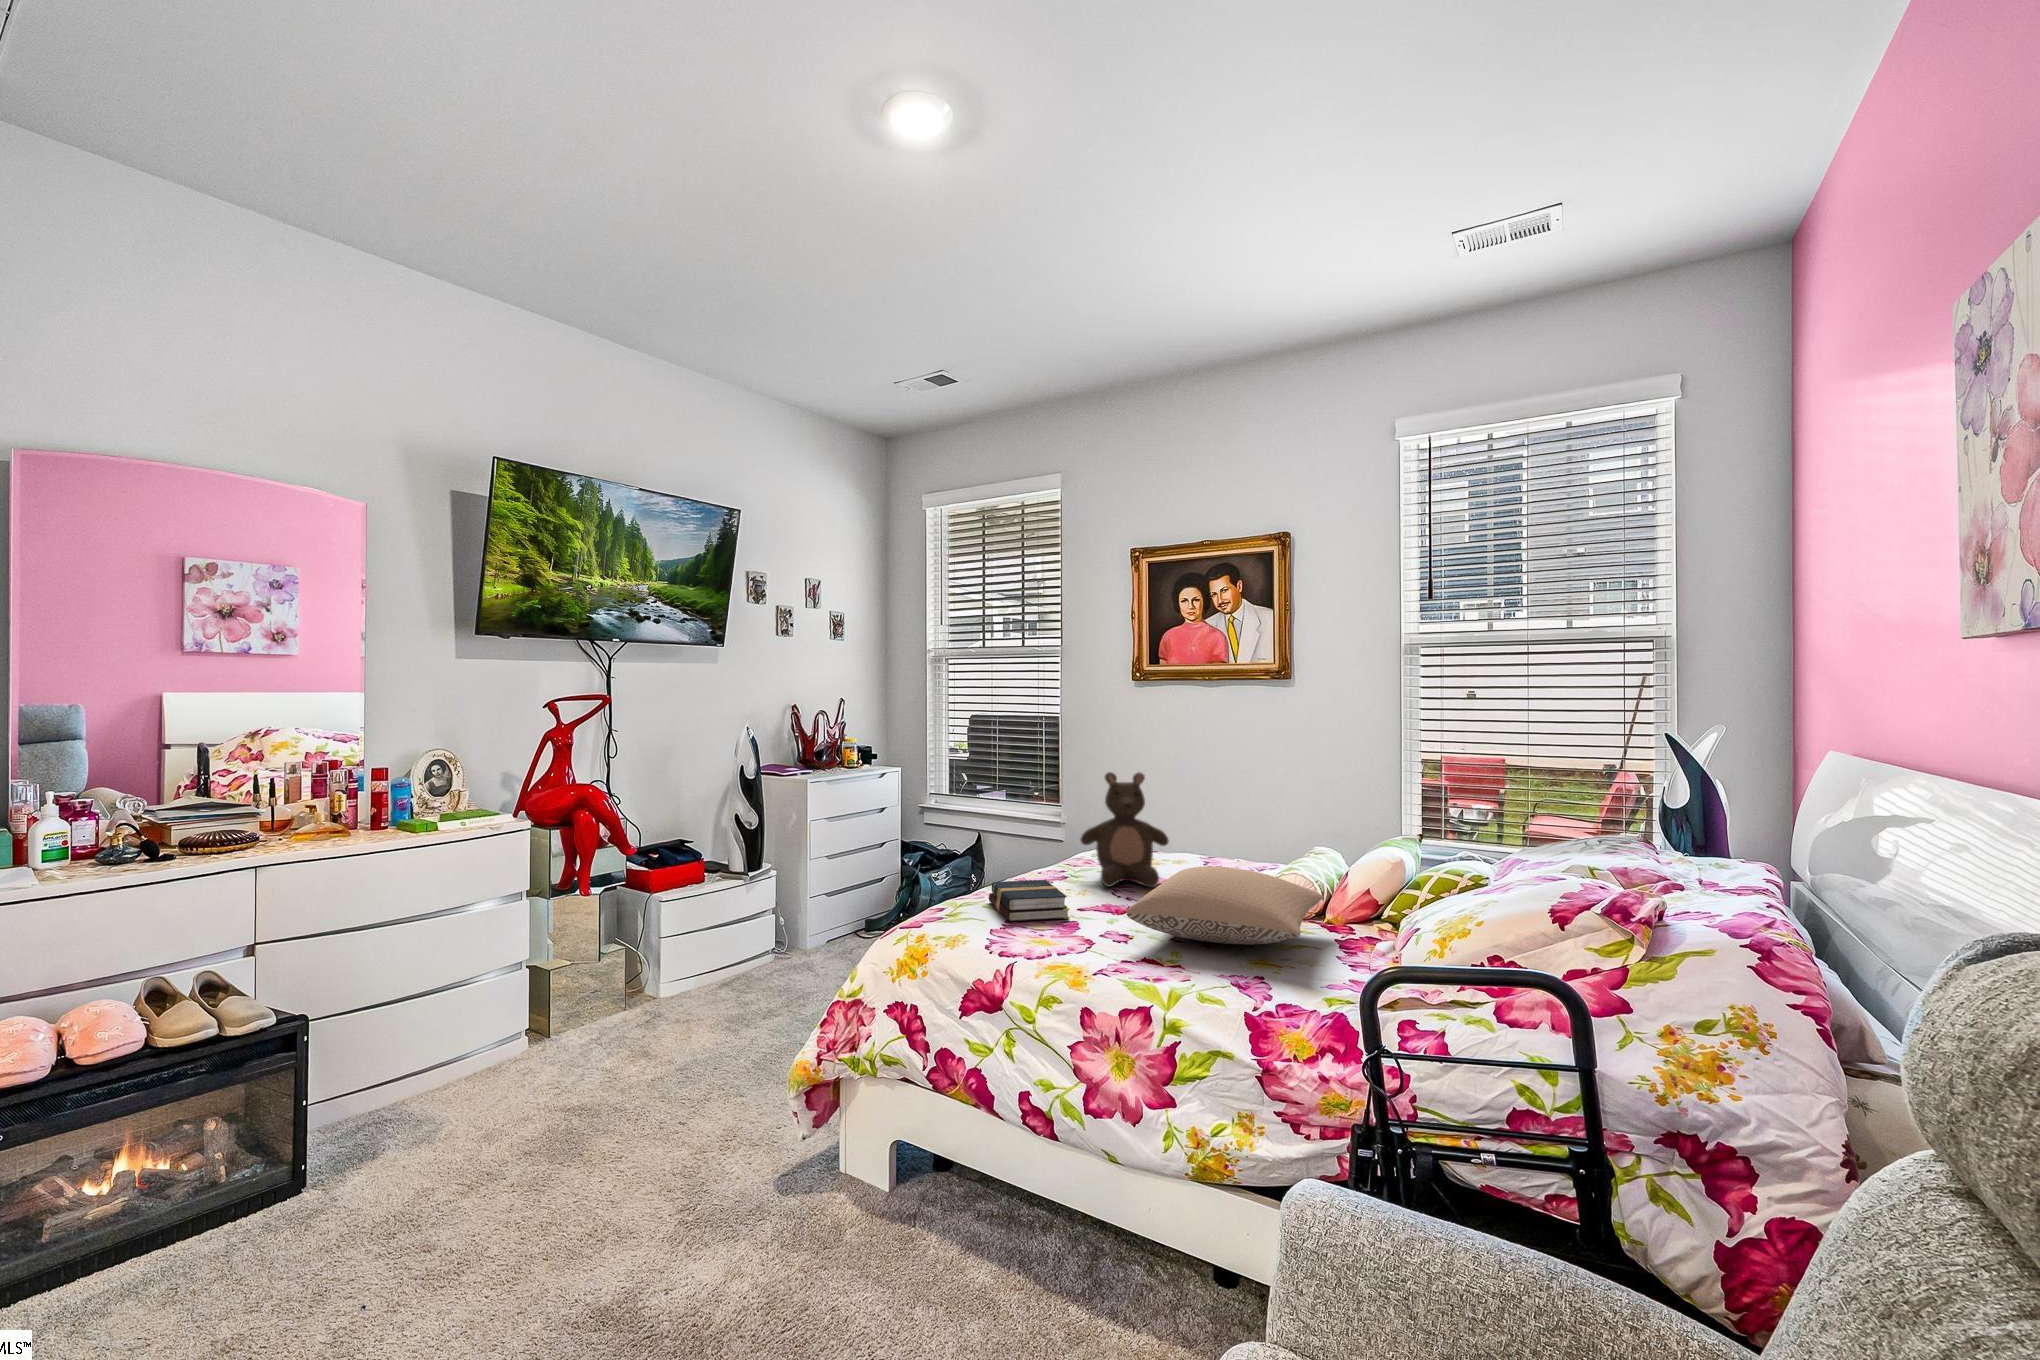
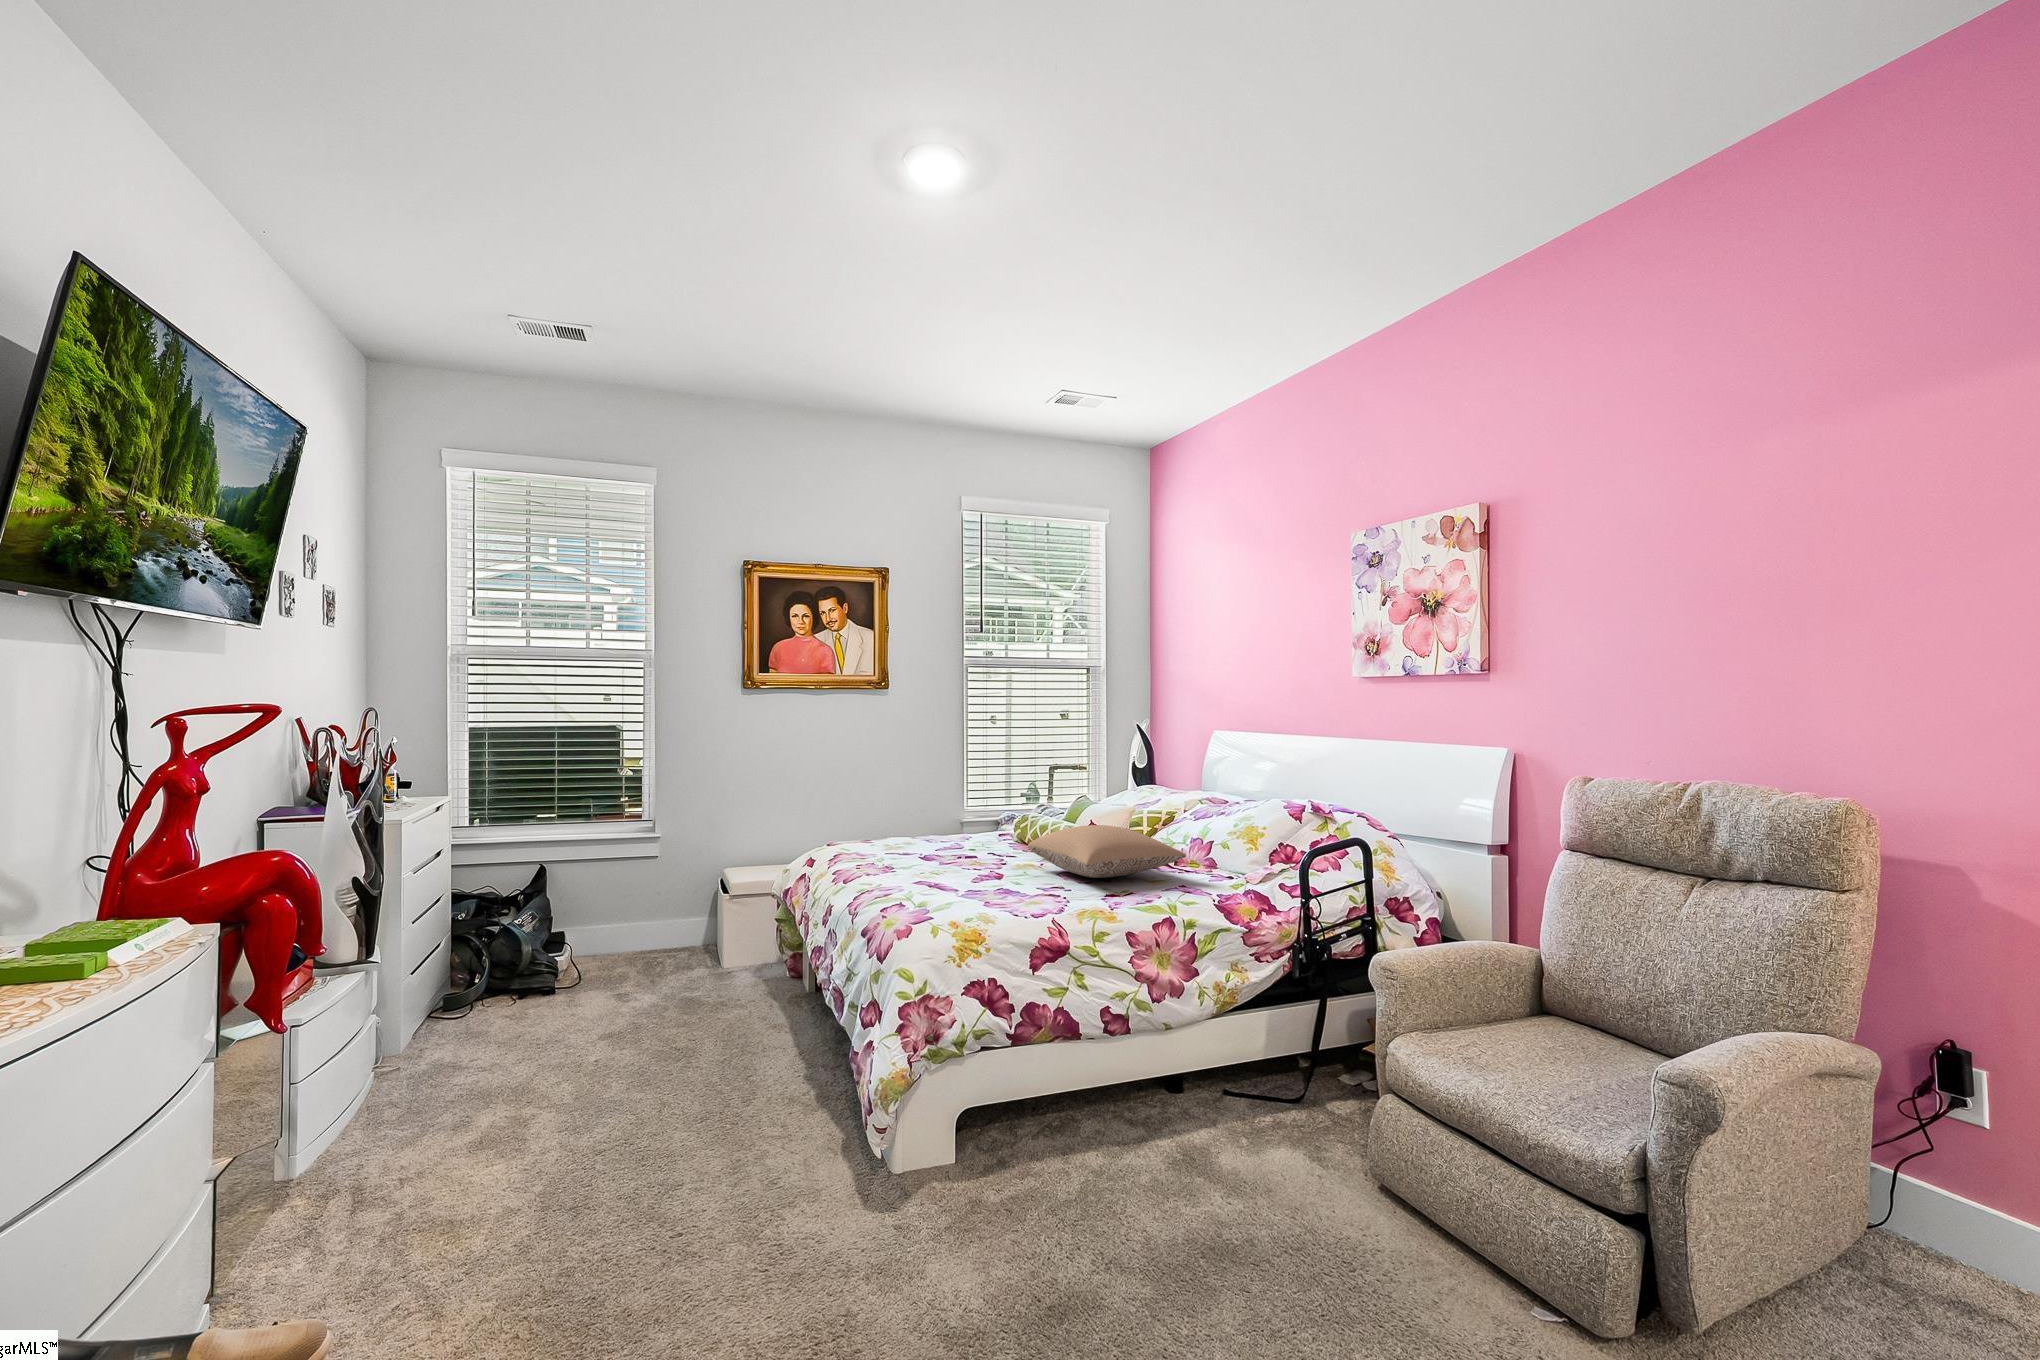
stuffed bear: present [1080,772,1169,887] -> none [899,766,972,864]
hardback book: present [989,880,1070,921] -> none [916,862,1000,895]

